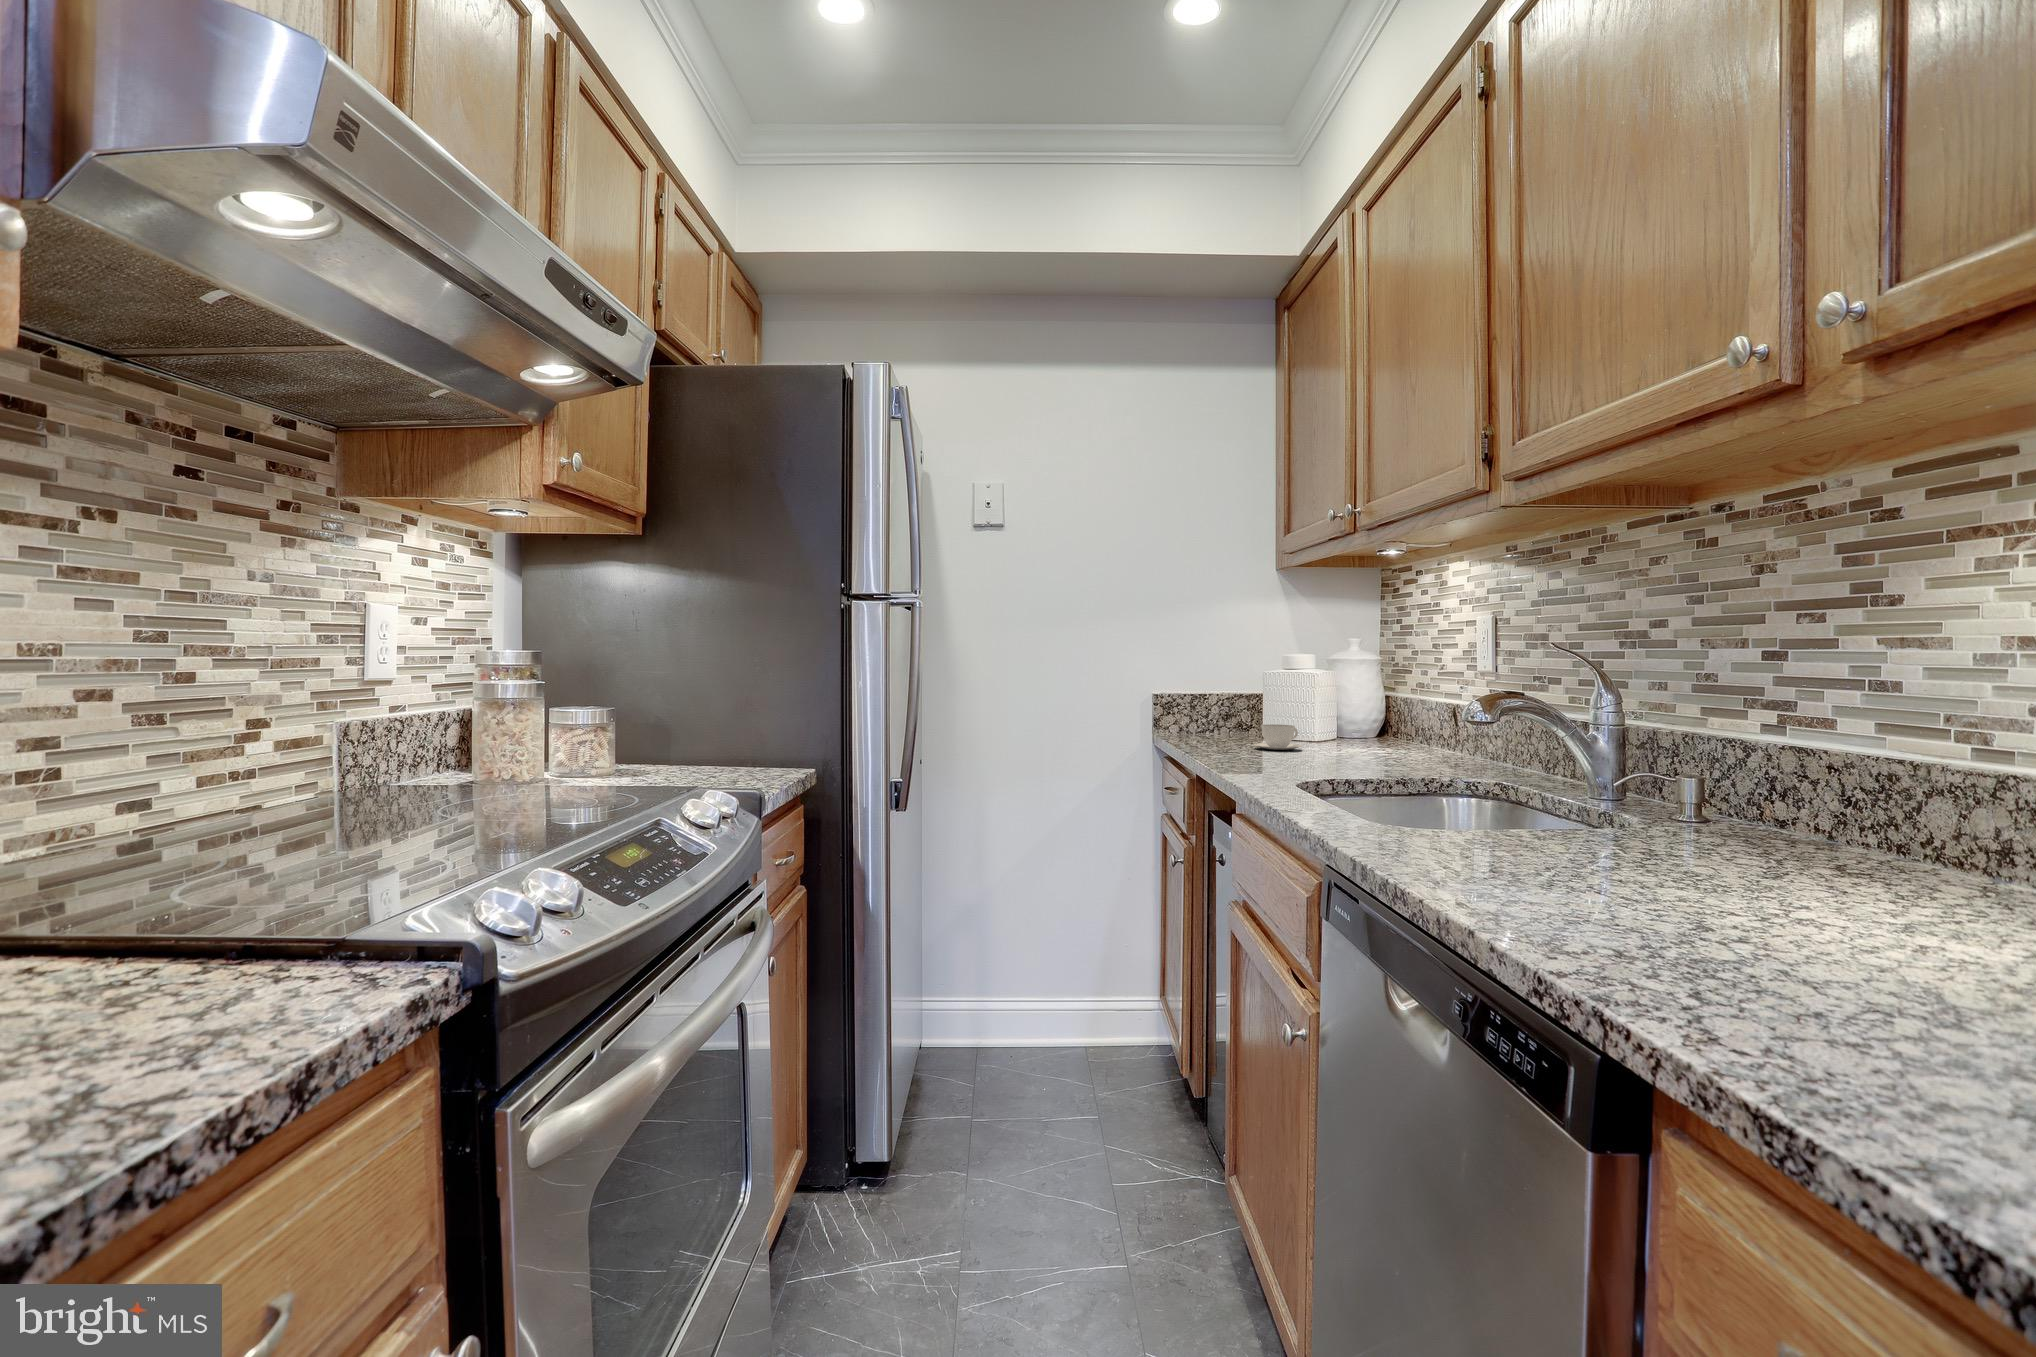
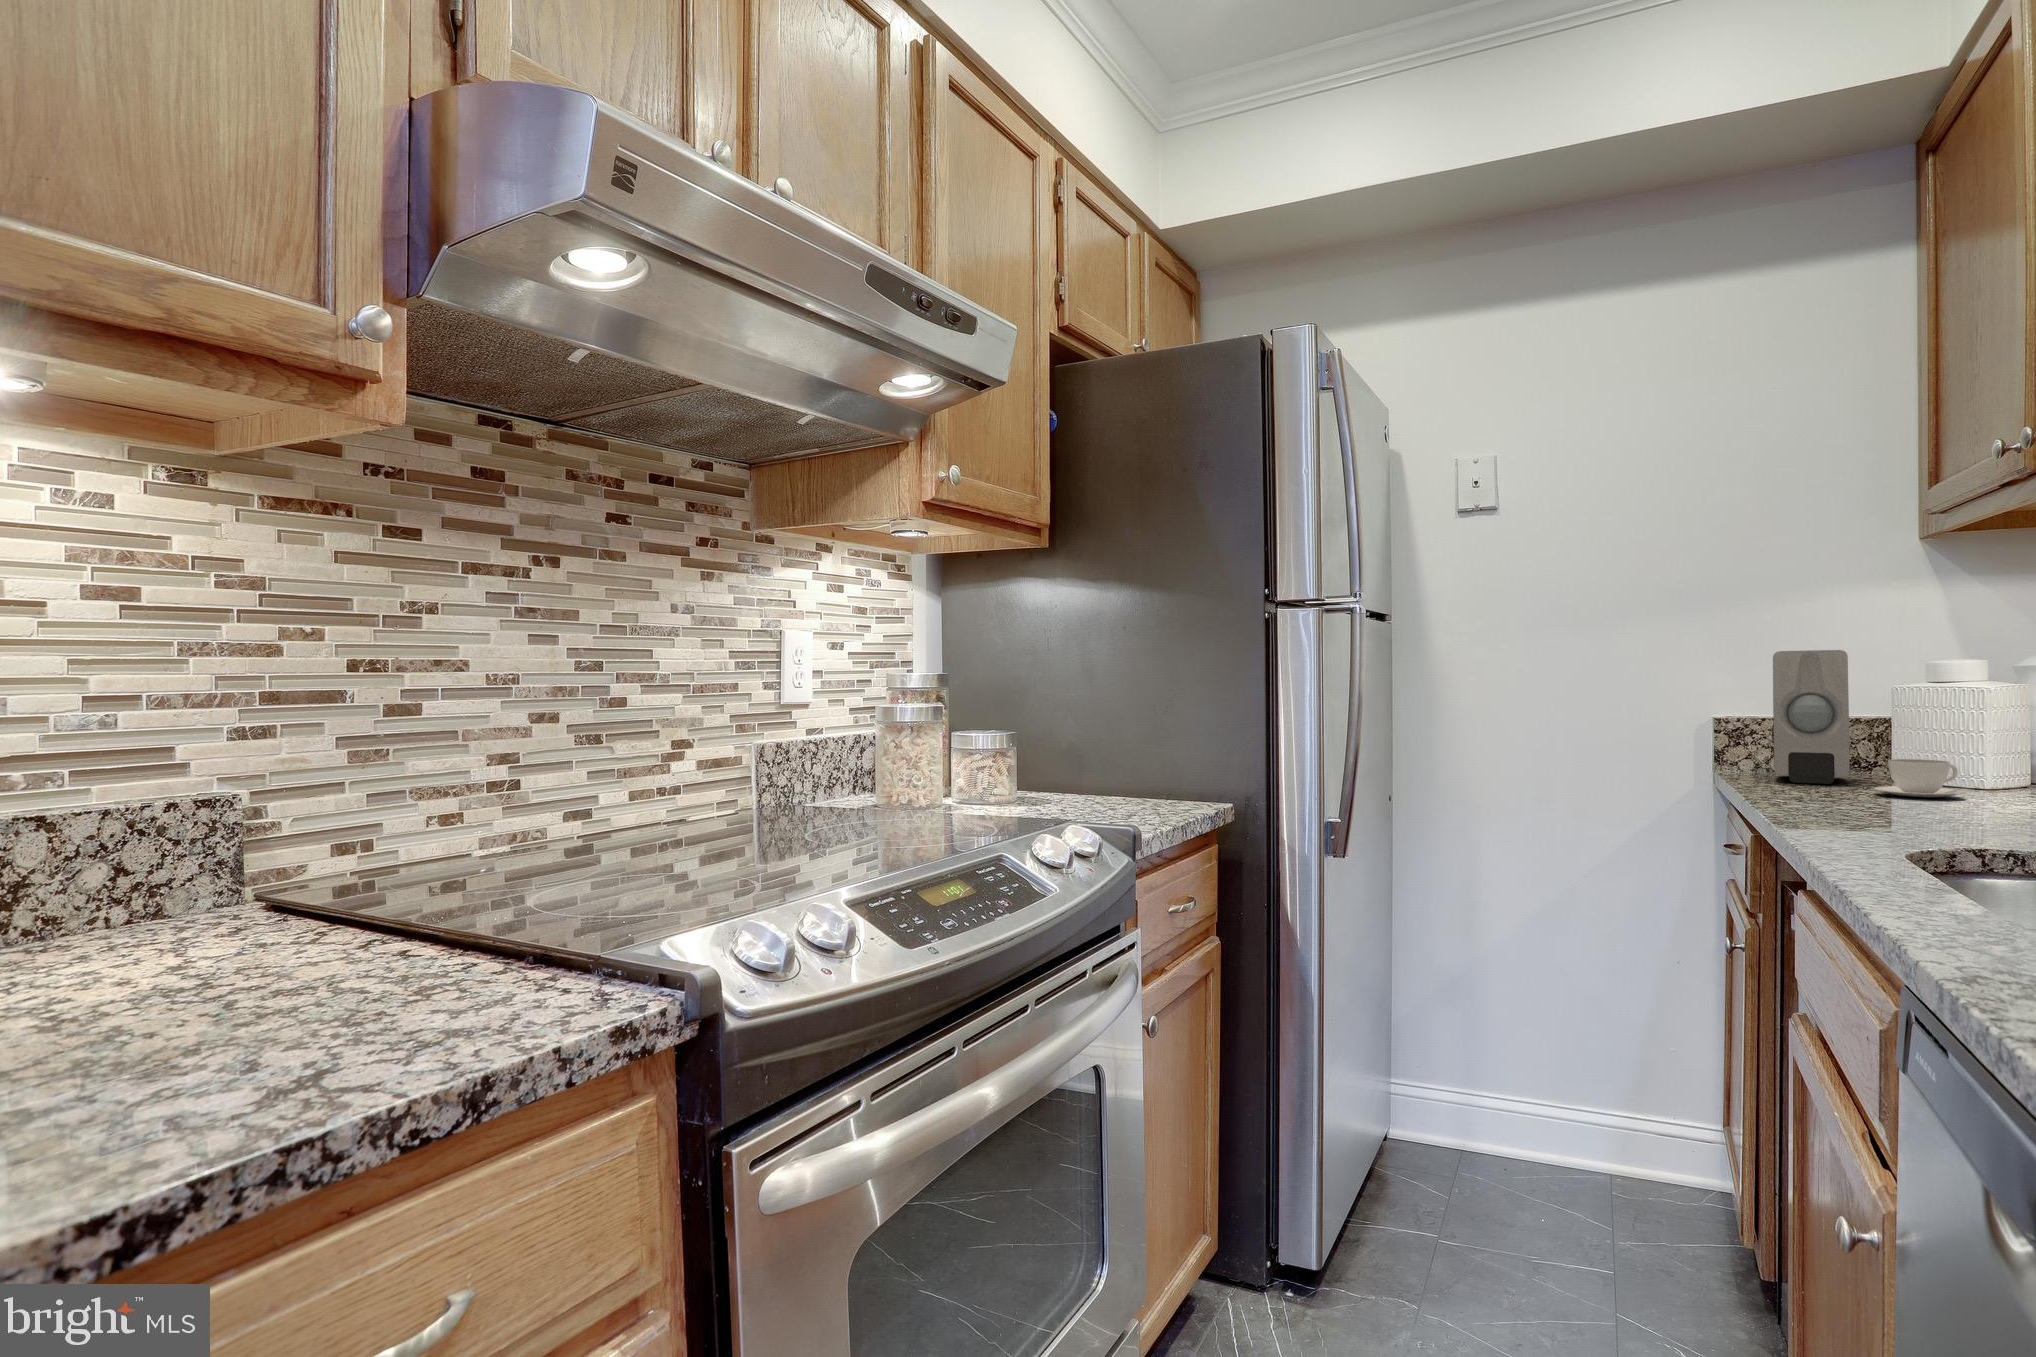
soap dispenser: none [1191,649,1237,743] -> present [1773,650,1850,784]

